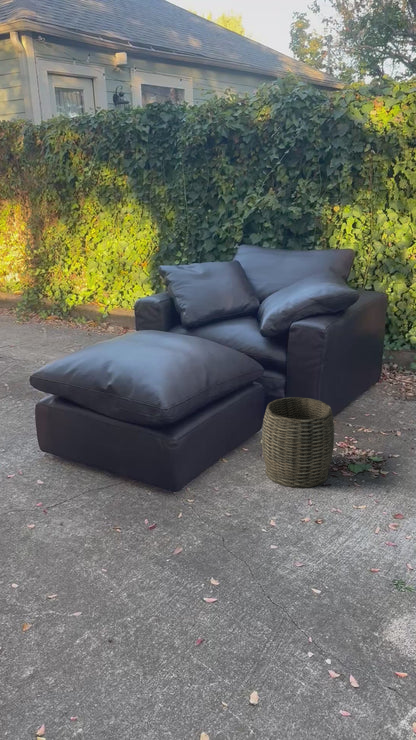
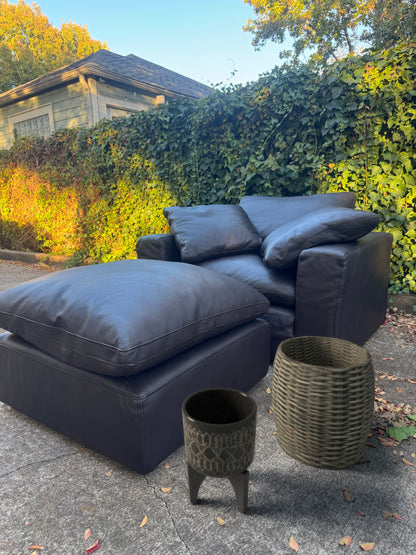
planter: none [202,434,250,509] -> present [182,388,257,514]

